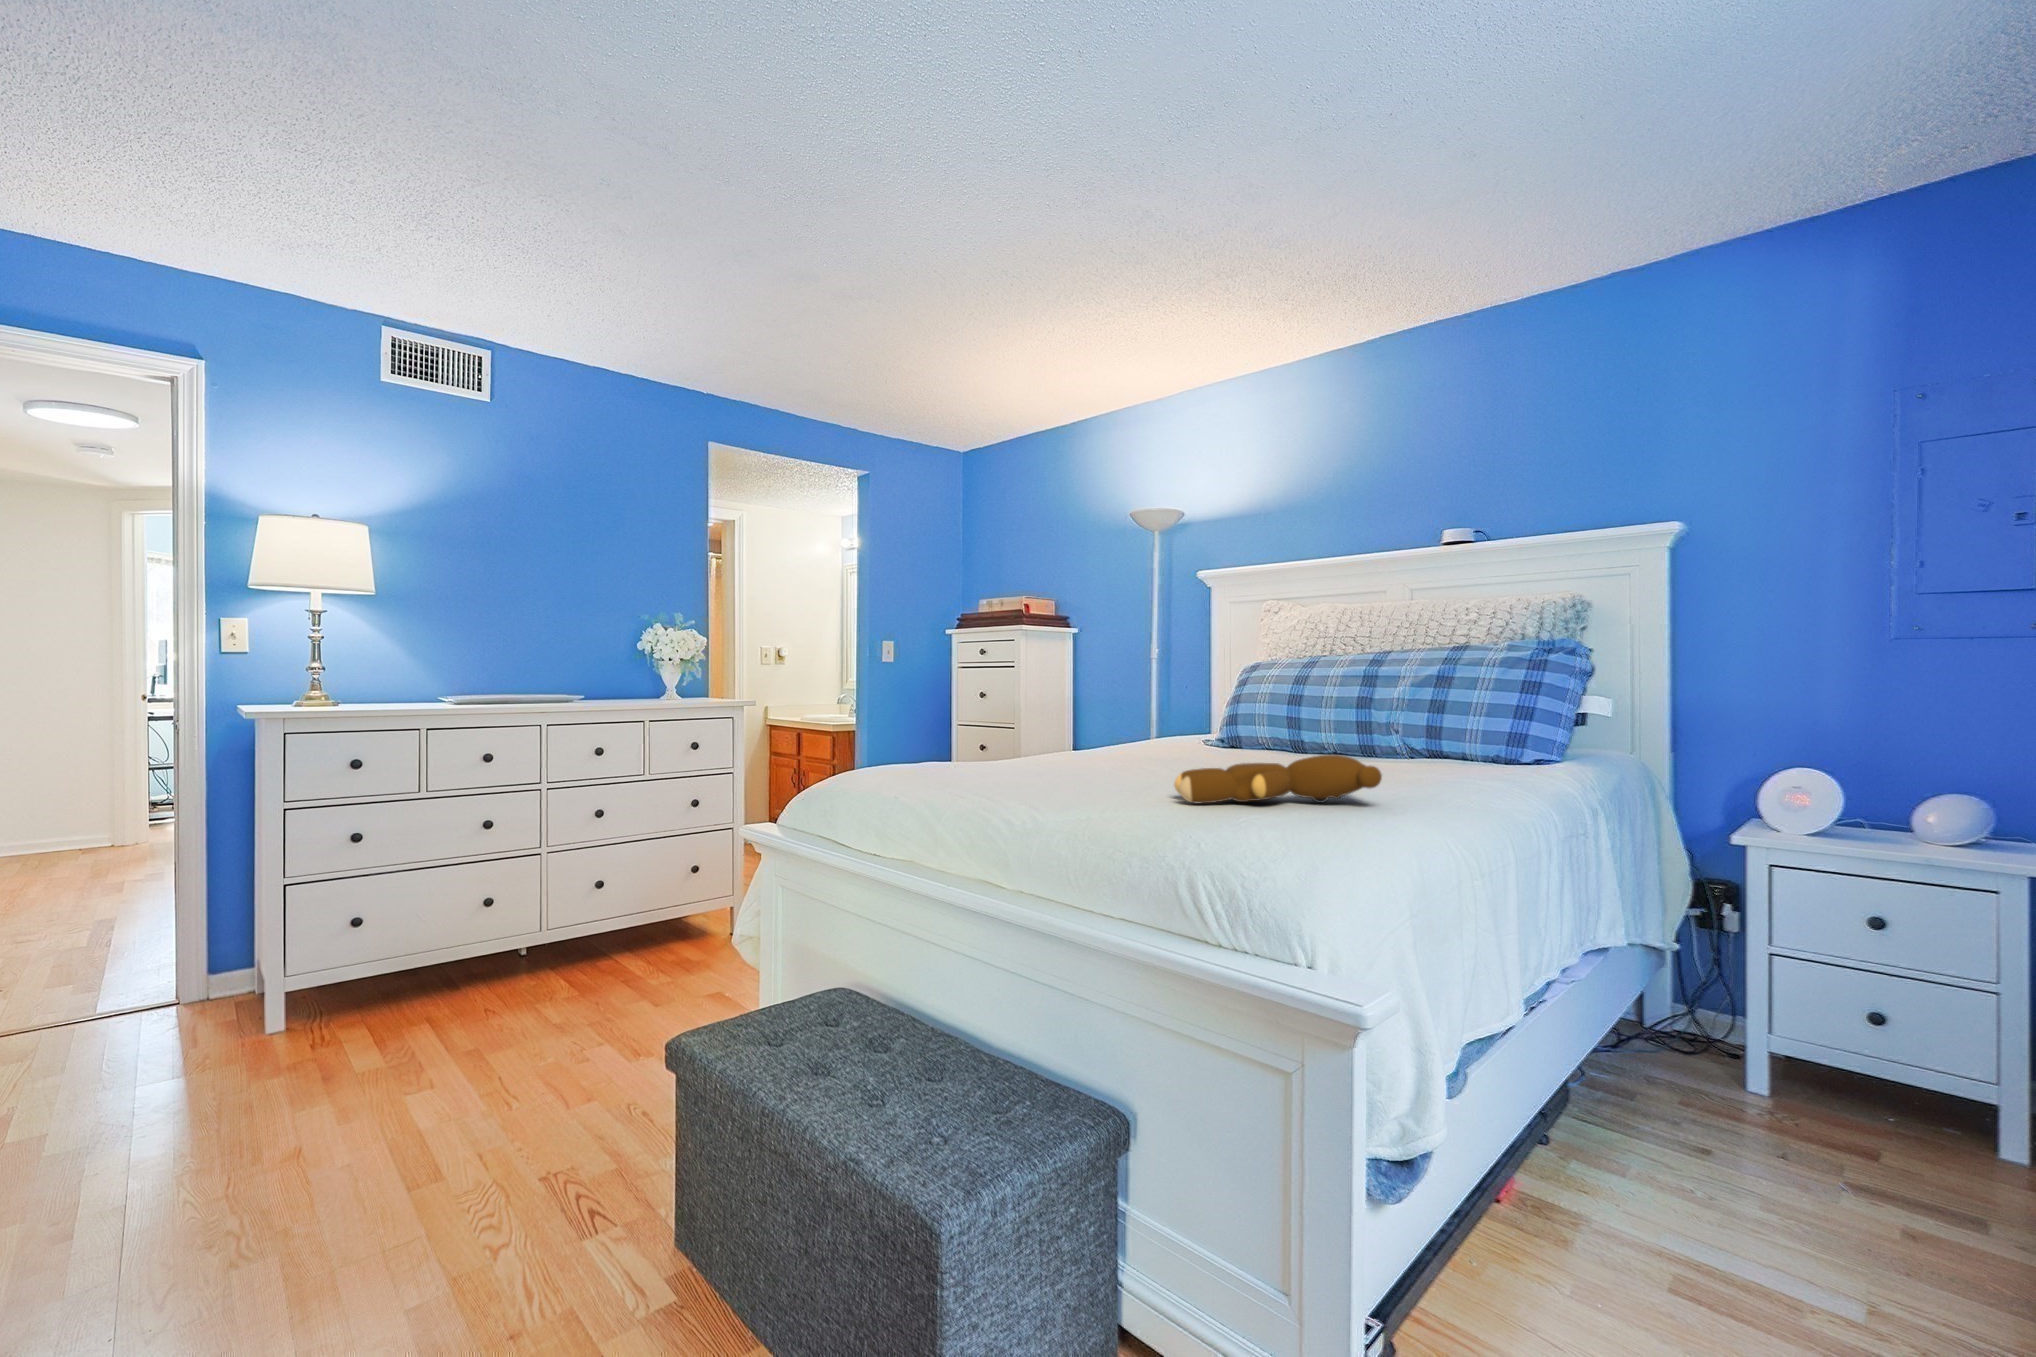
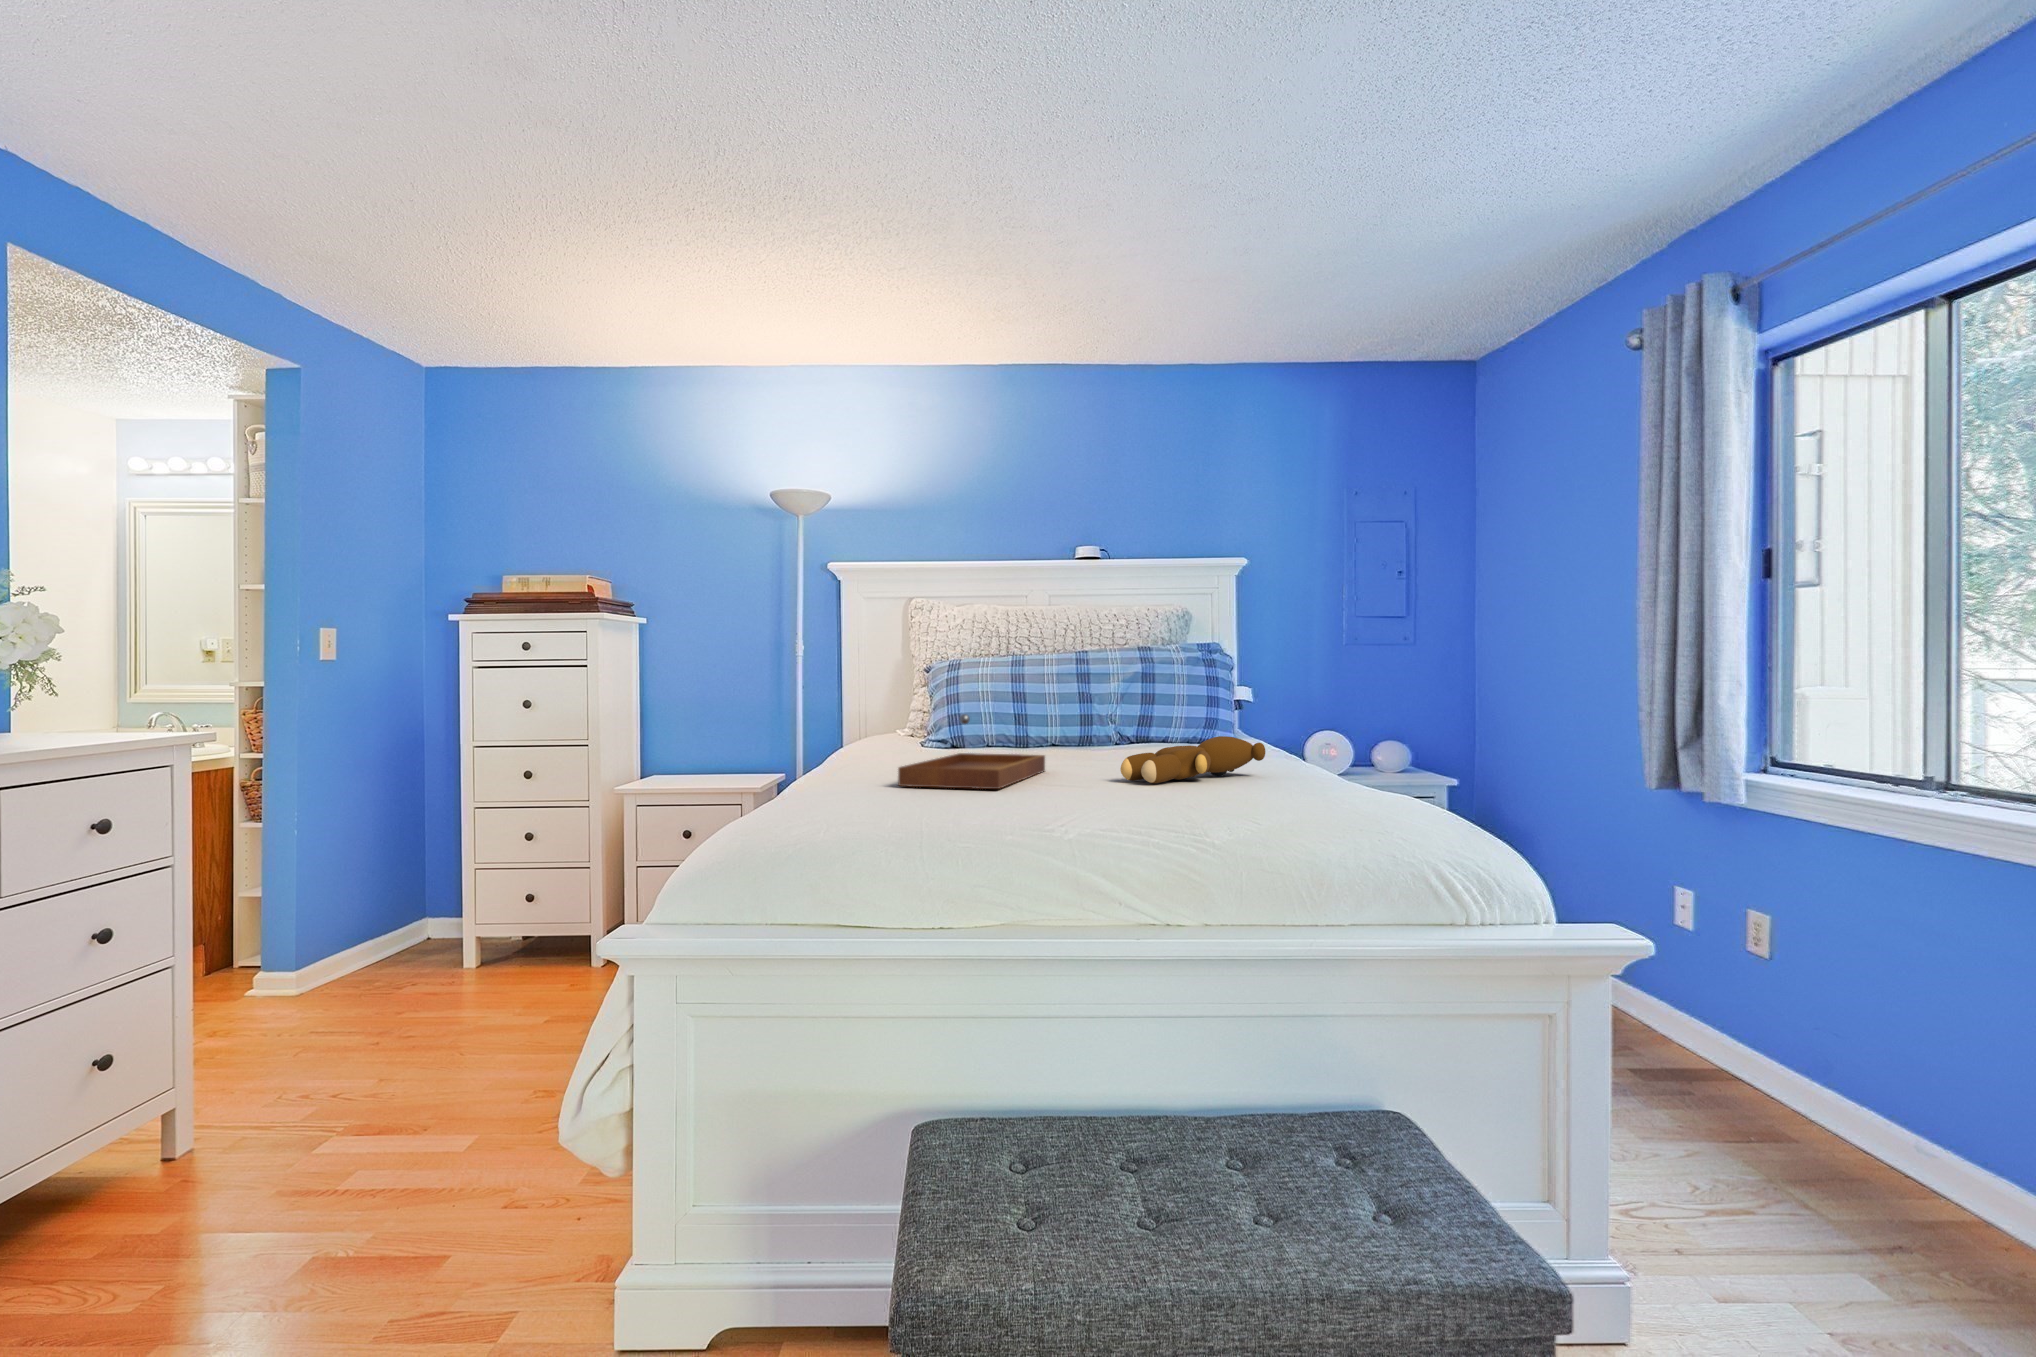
tray: none [963,717,1168,793] -> present [898,714,1045,789]

